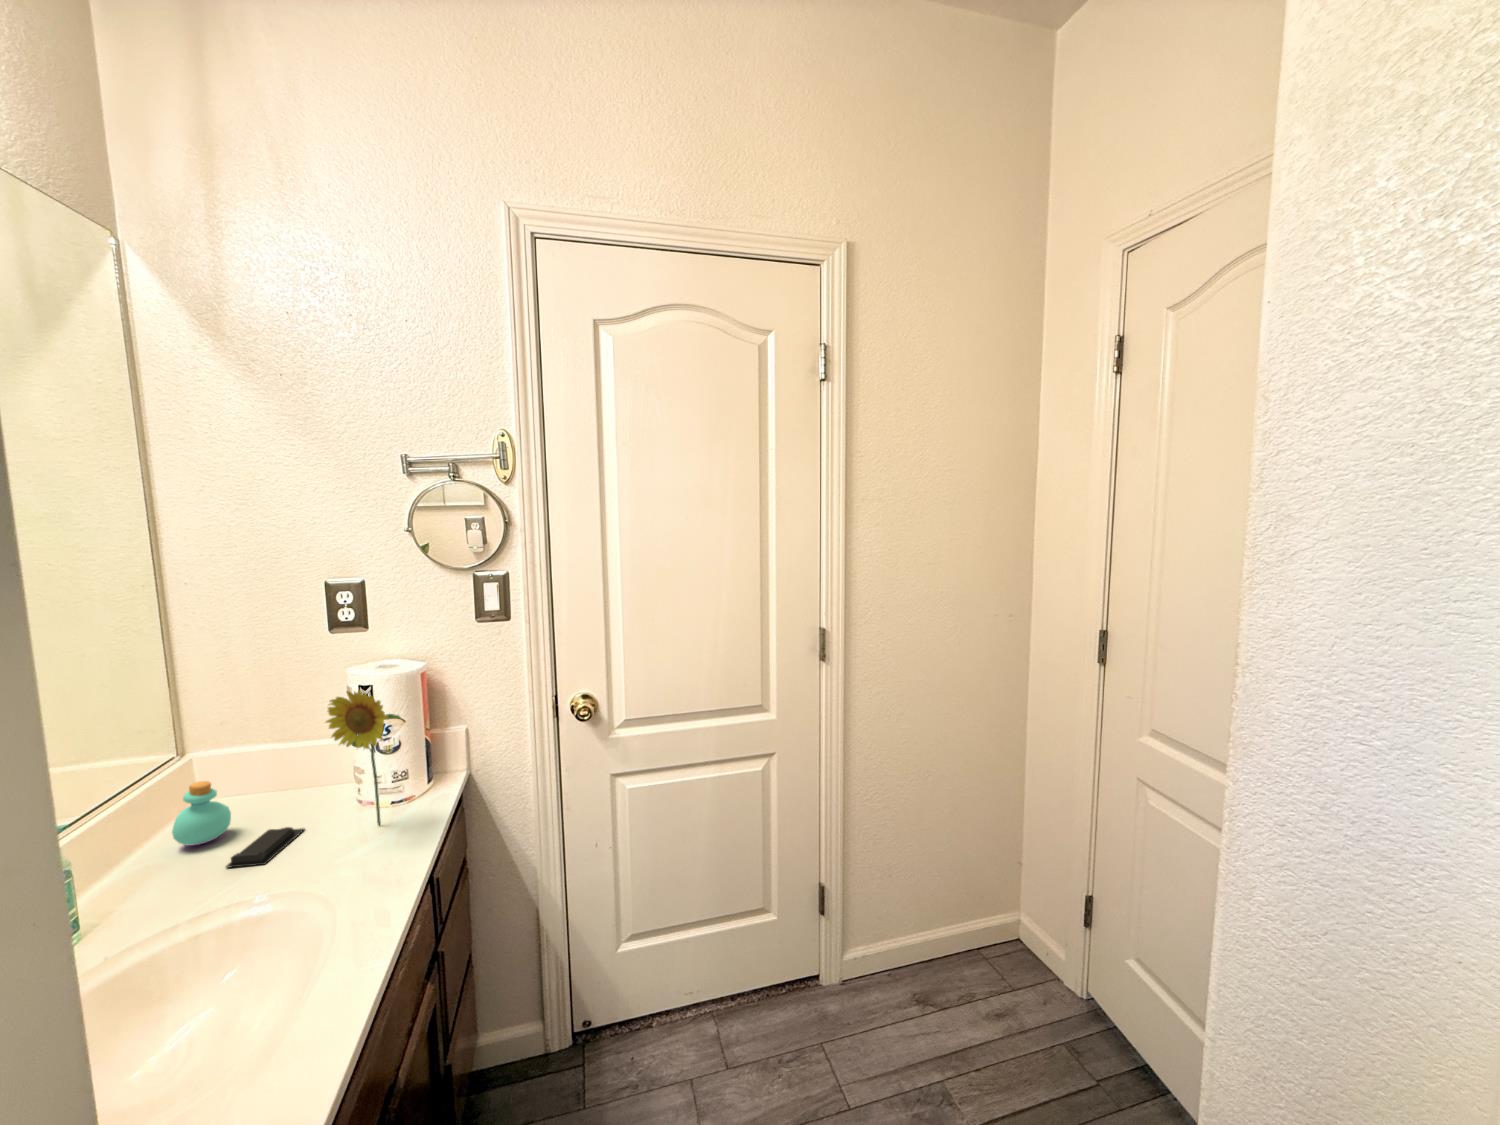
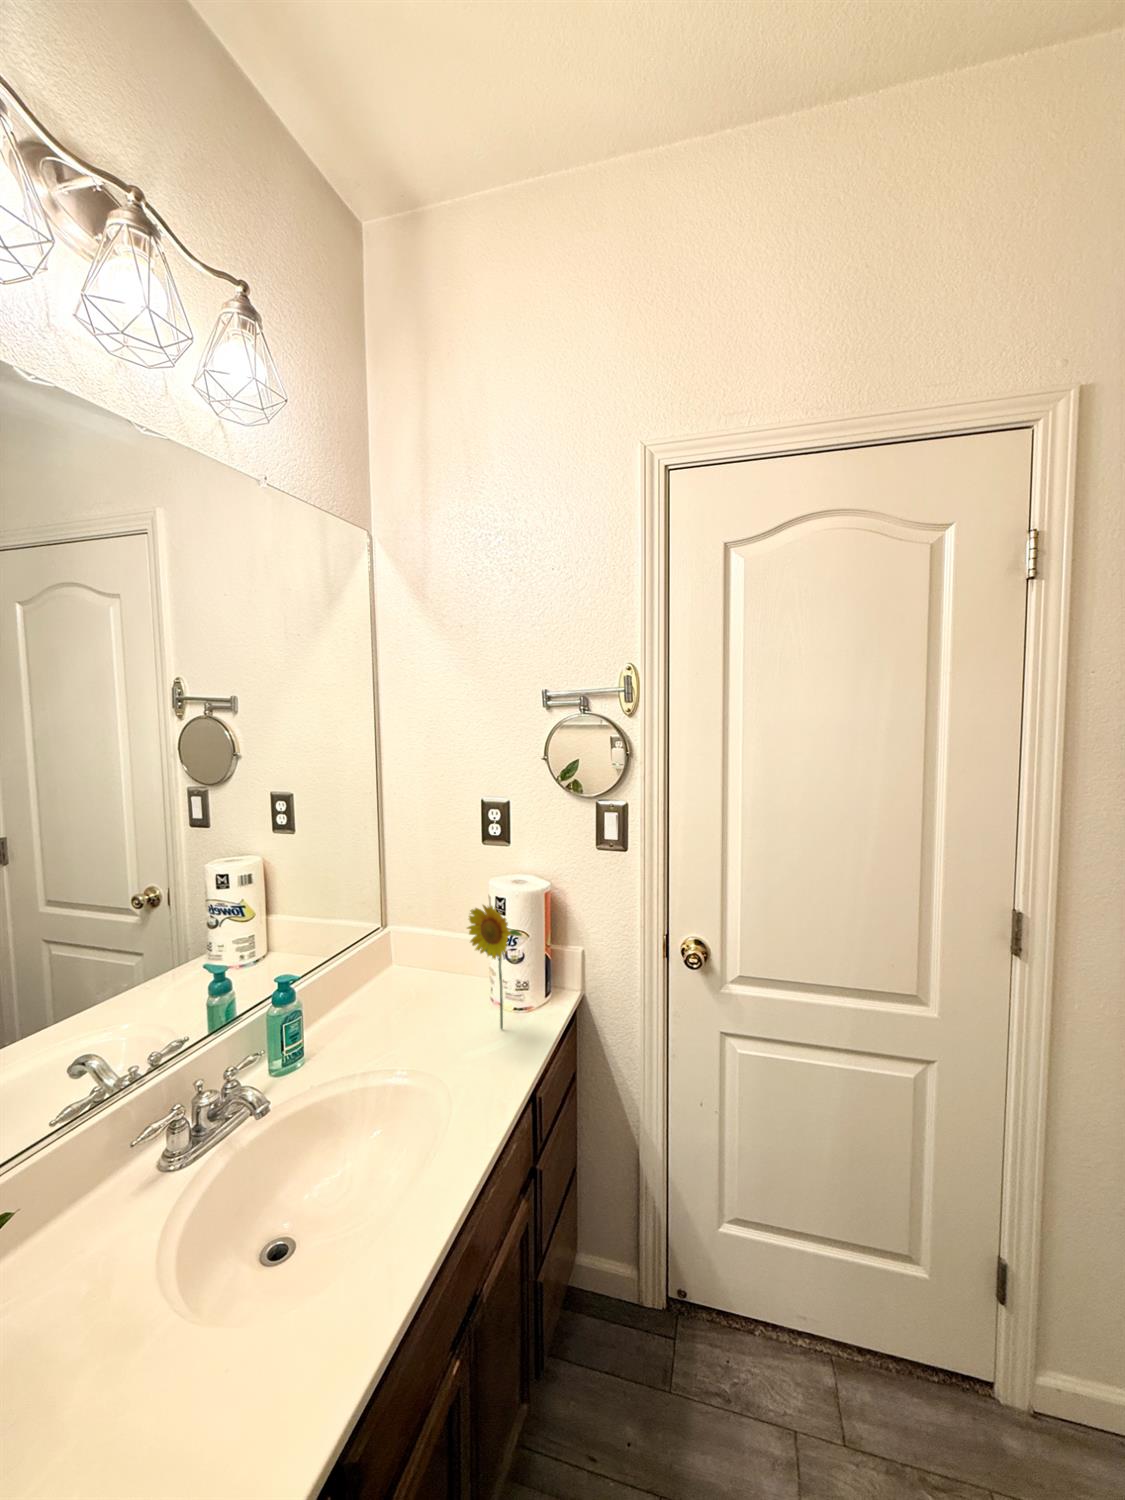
perfume bottle: present [172,781,231,845] -> none [370,955,406,1006]
soap bar: present [226,827,304,868] -> none [395,1008,451,1040]

